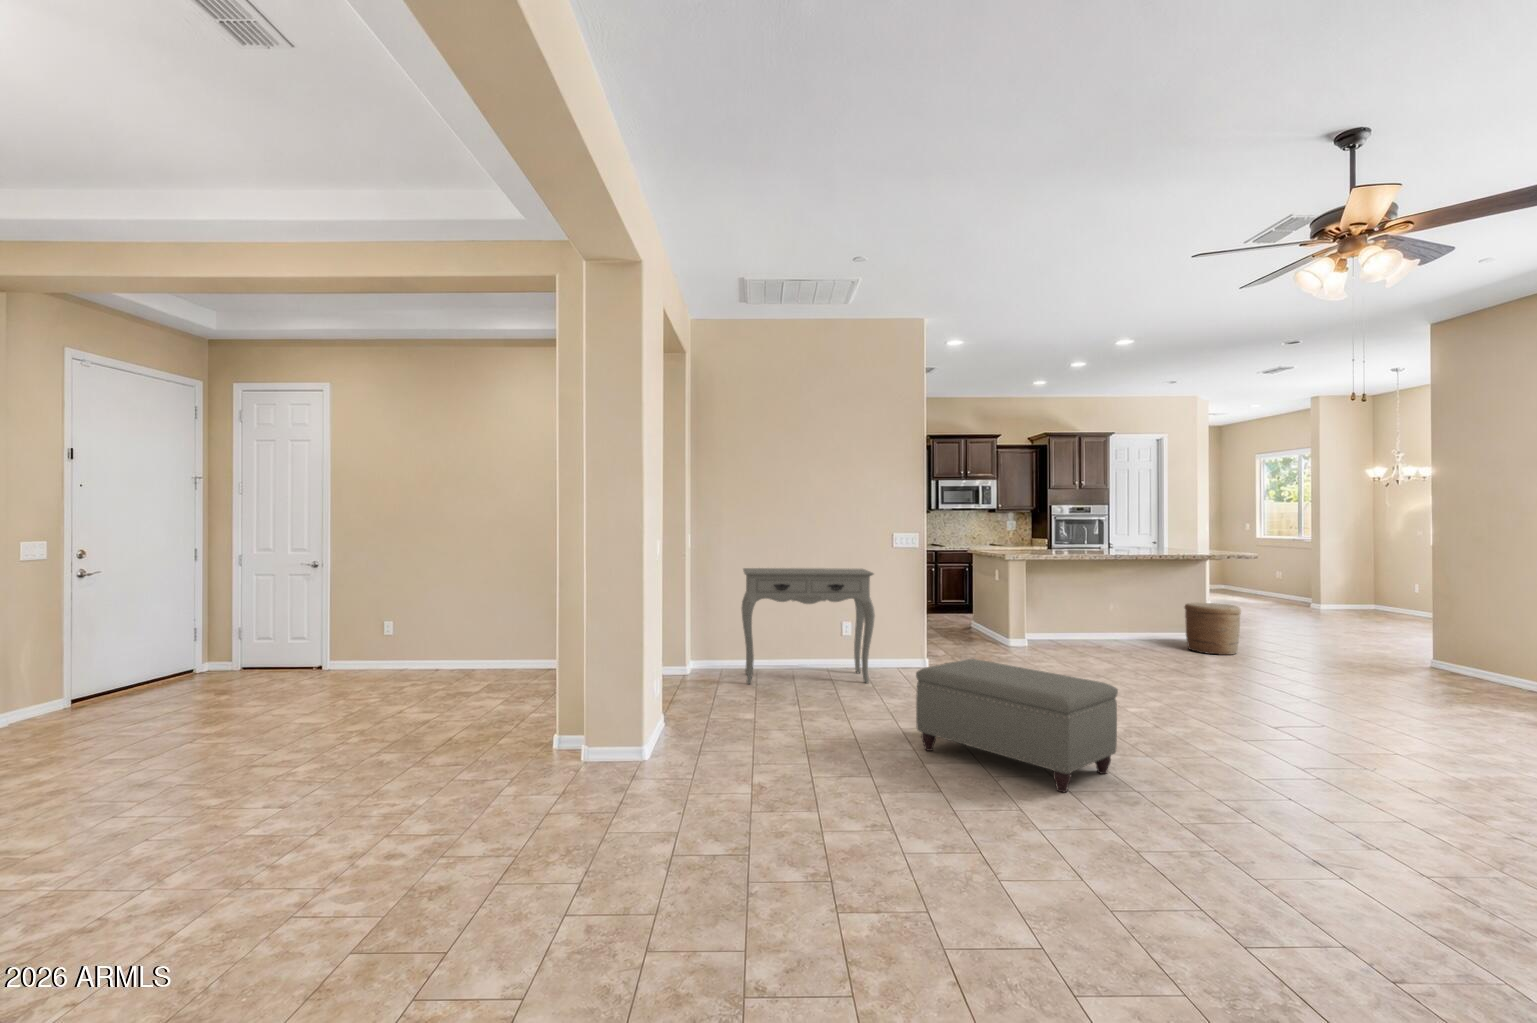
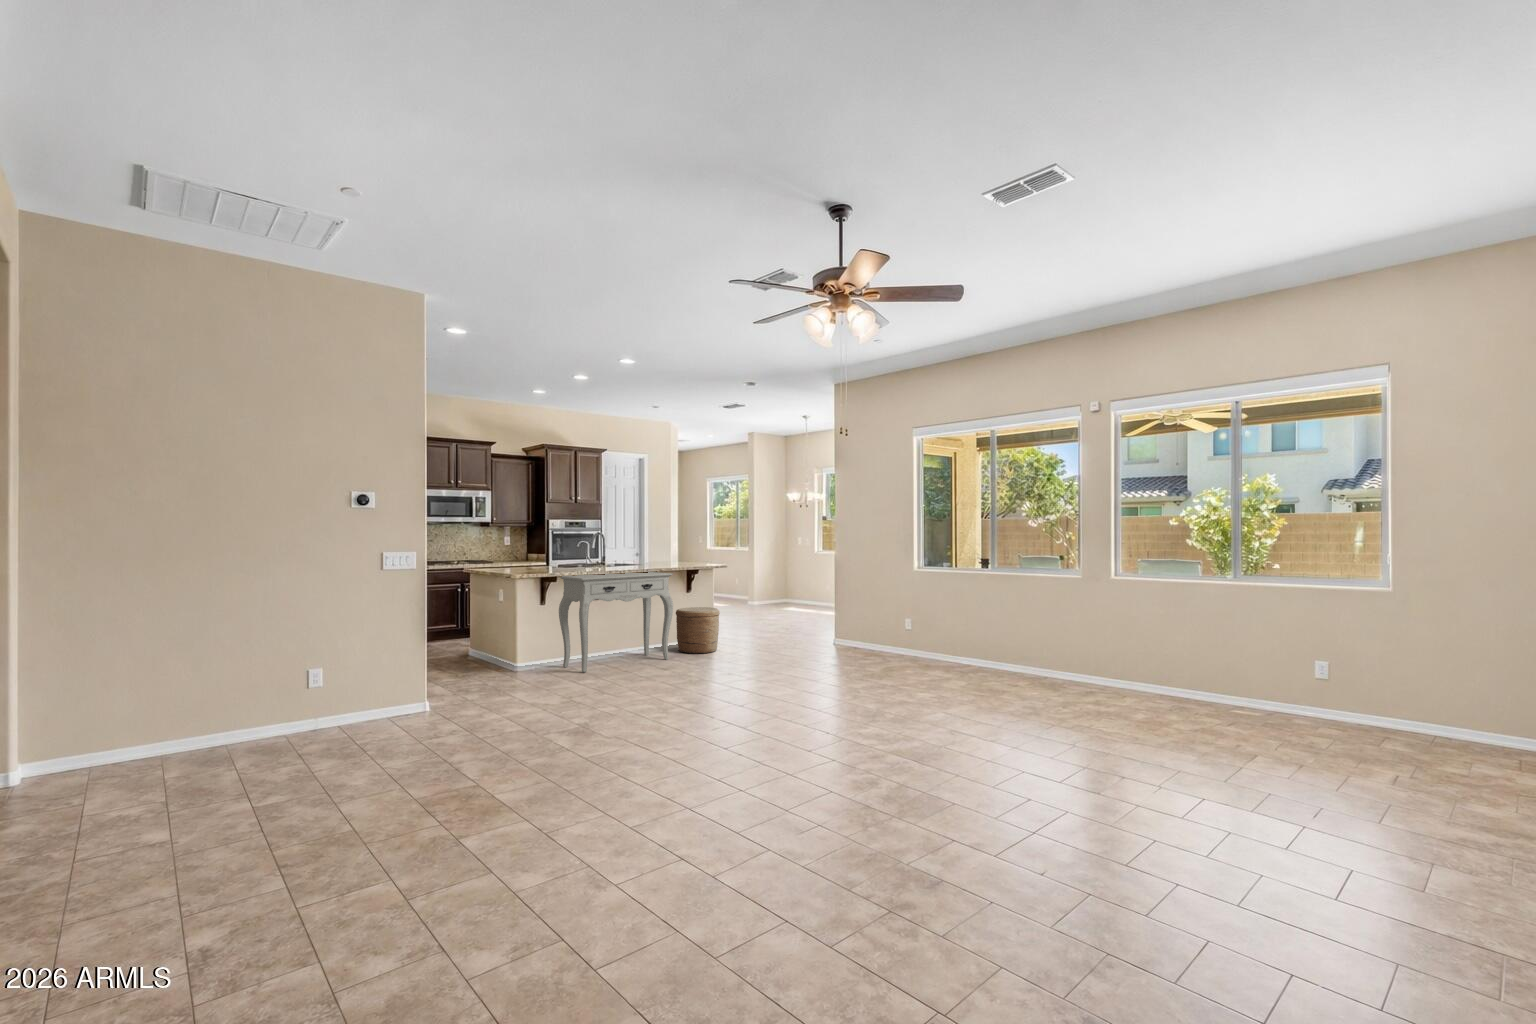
console table: present [742,568,875,684] -> present [559,572,673,672]
ottoman: present [916,659,1118,792] -> none [439,698,663,833]

